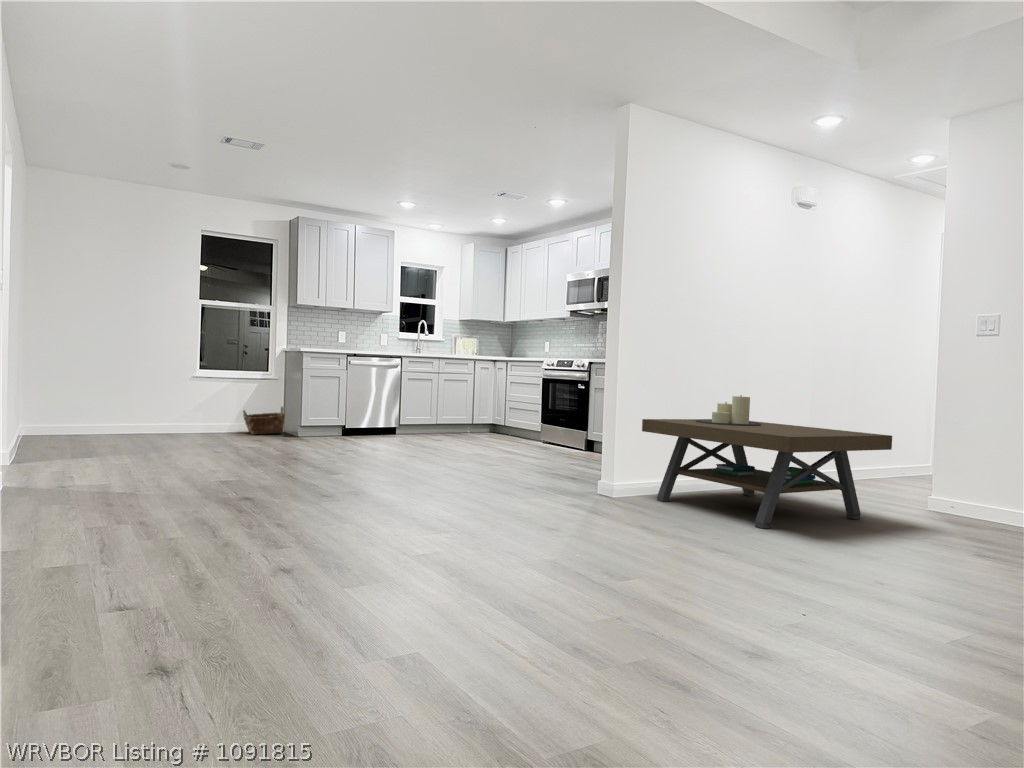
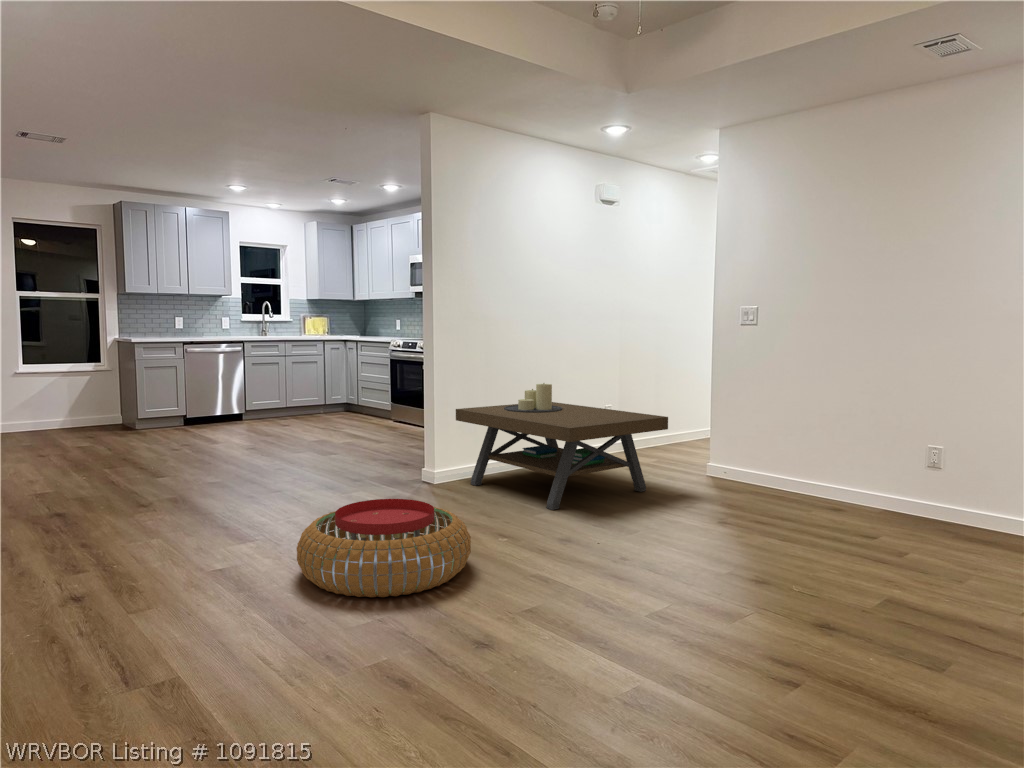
woven basket: present [243,407,285,435] -> none [72,400,120,431]
pouf: none [518,493,707,593] -> present [297,499,471,597]

